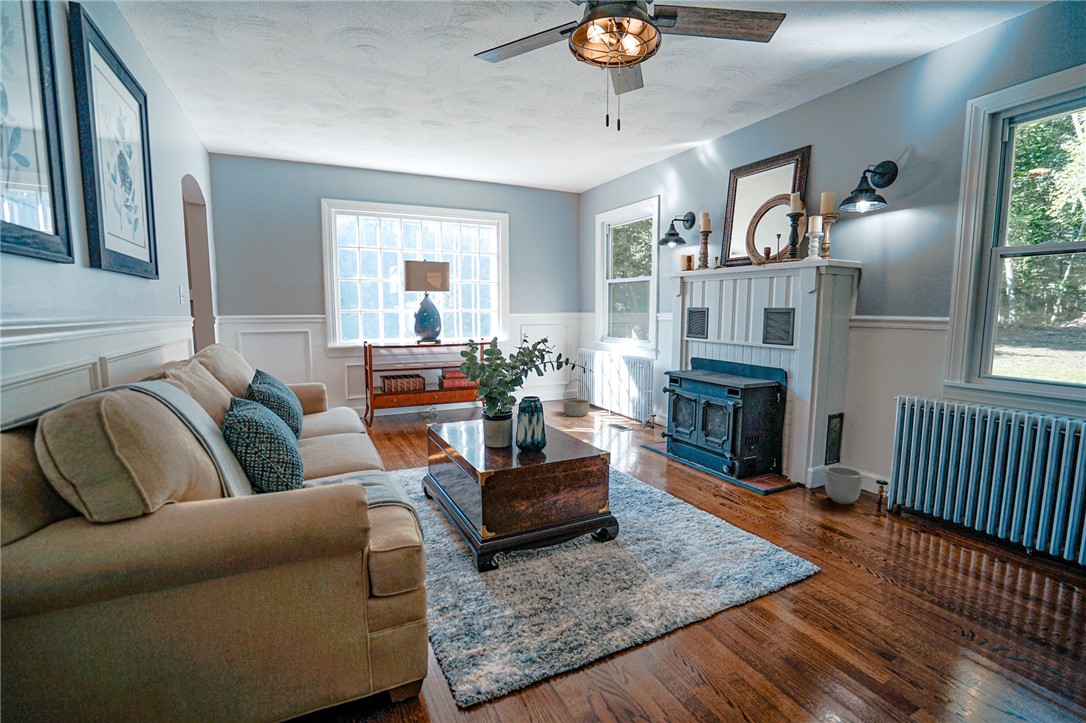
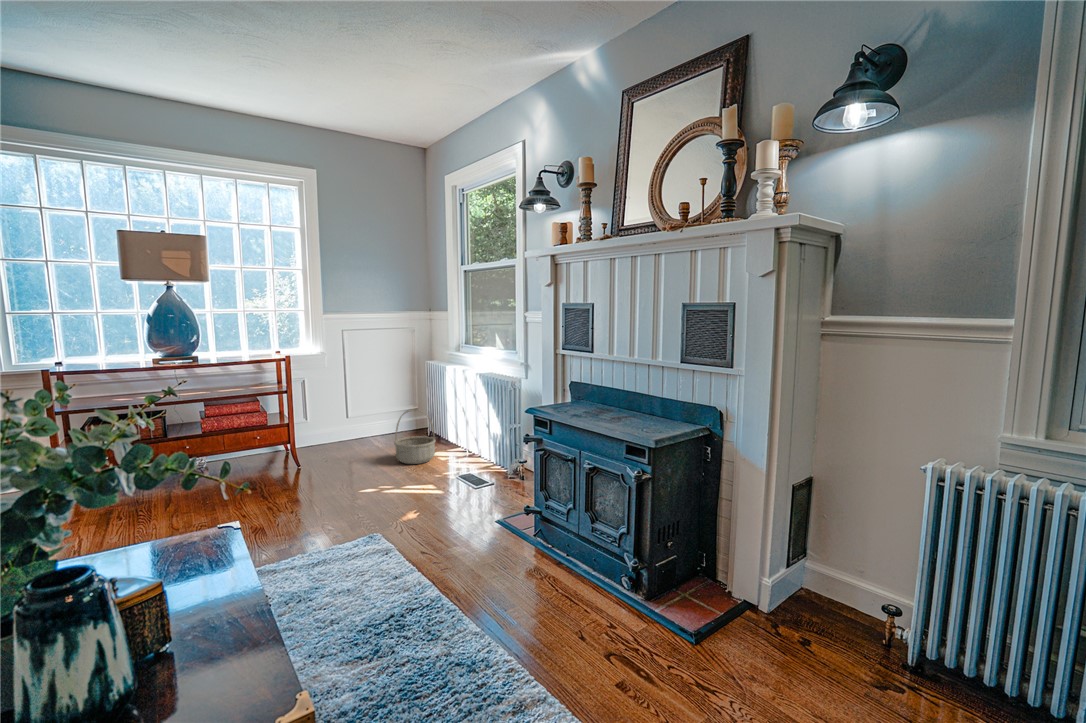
planter: present [825,466,863,504] -> none [799,584,867,664]

